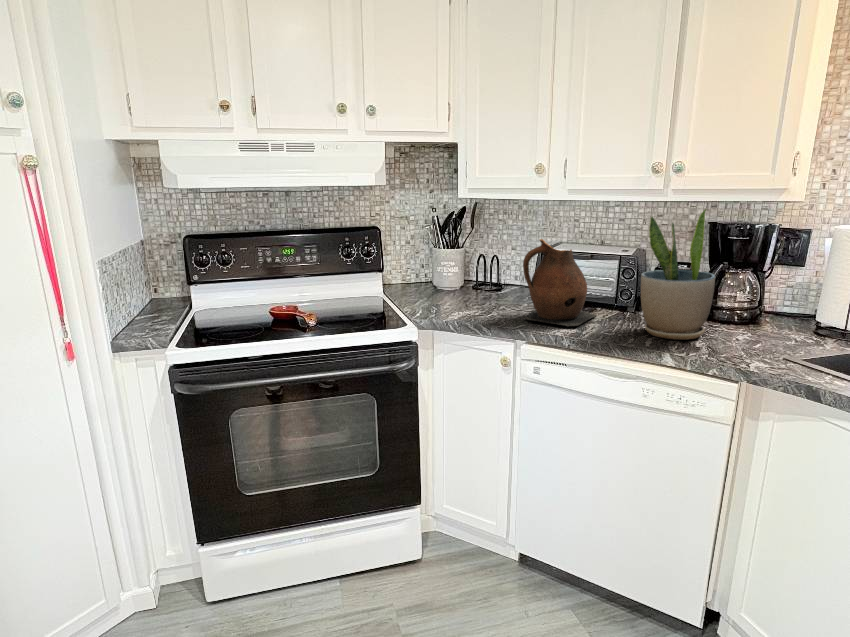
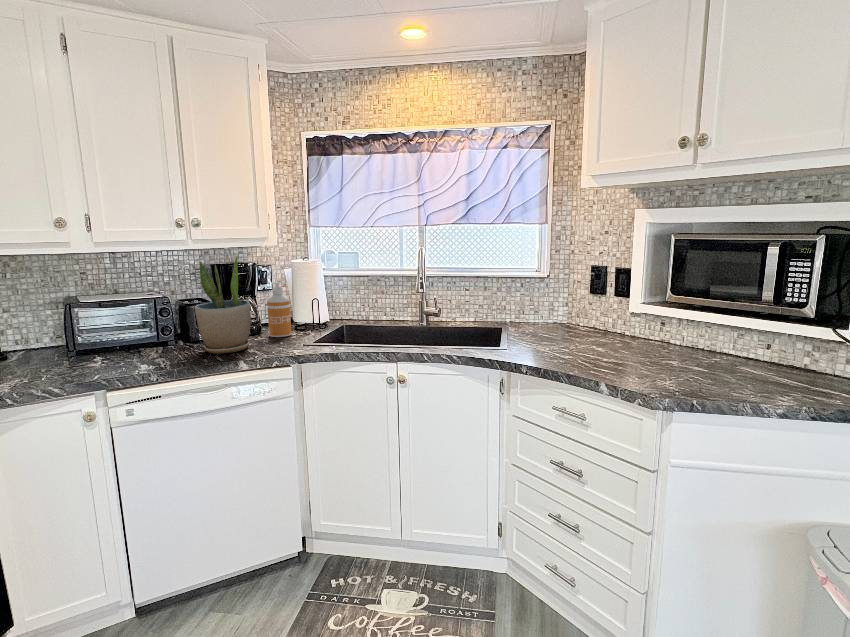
ceramic pitcher: present [523,239,596,327] -> none [76,291,153,370]
soap dispenser: none [755,255,802,338] -> present [267,282,291,337]

